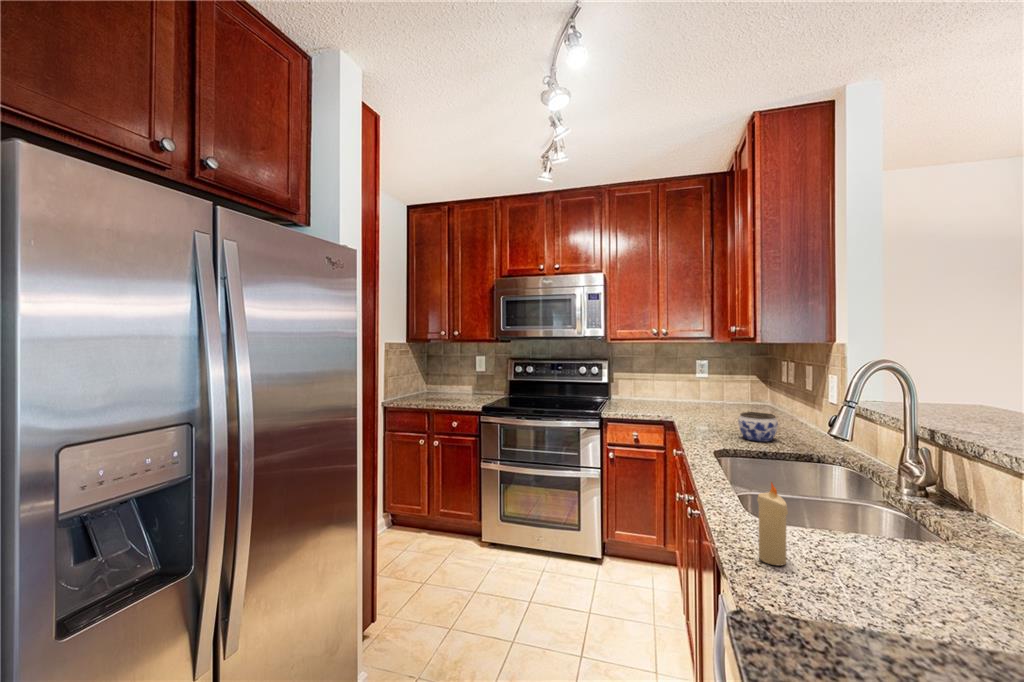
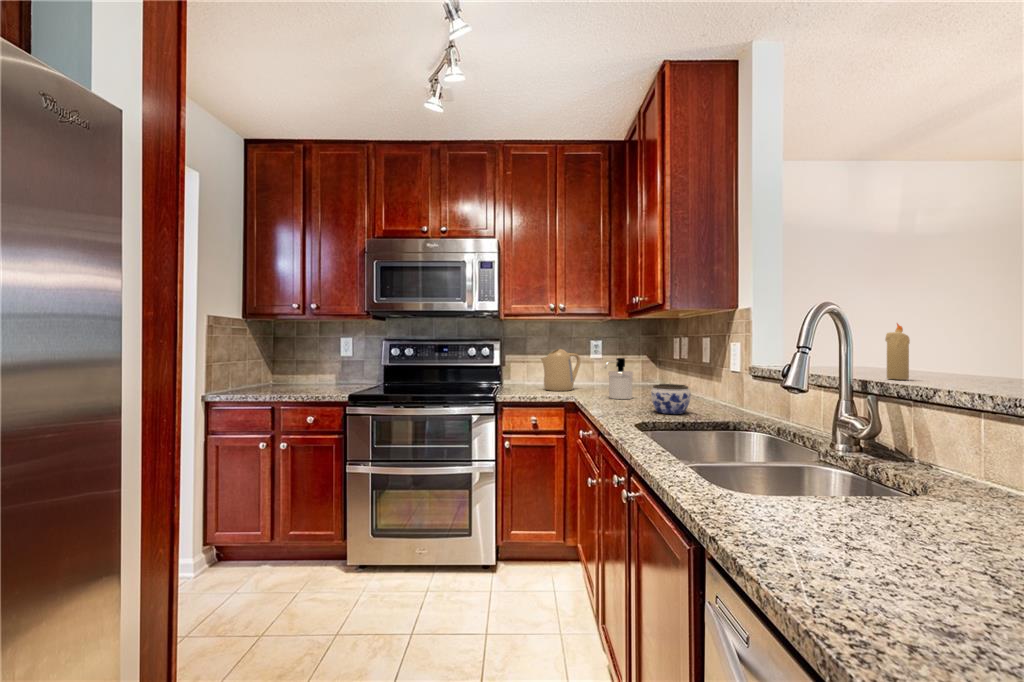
kettle: none [645,370,684,409] -> present [541,349,581,391]
soap dispenser: none [700,382,730,421] -> present [605,358,633,399]
candle: present [757,482,788,565] -> present [885,323,910,380]

